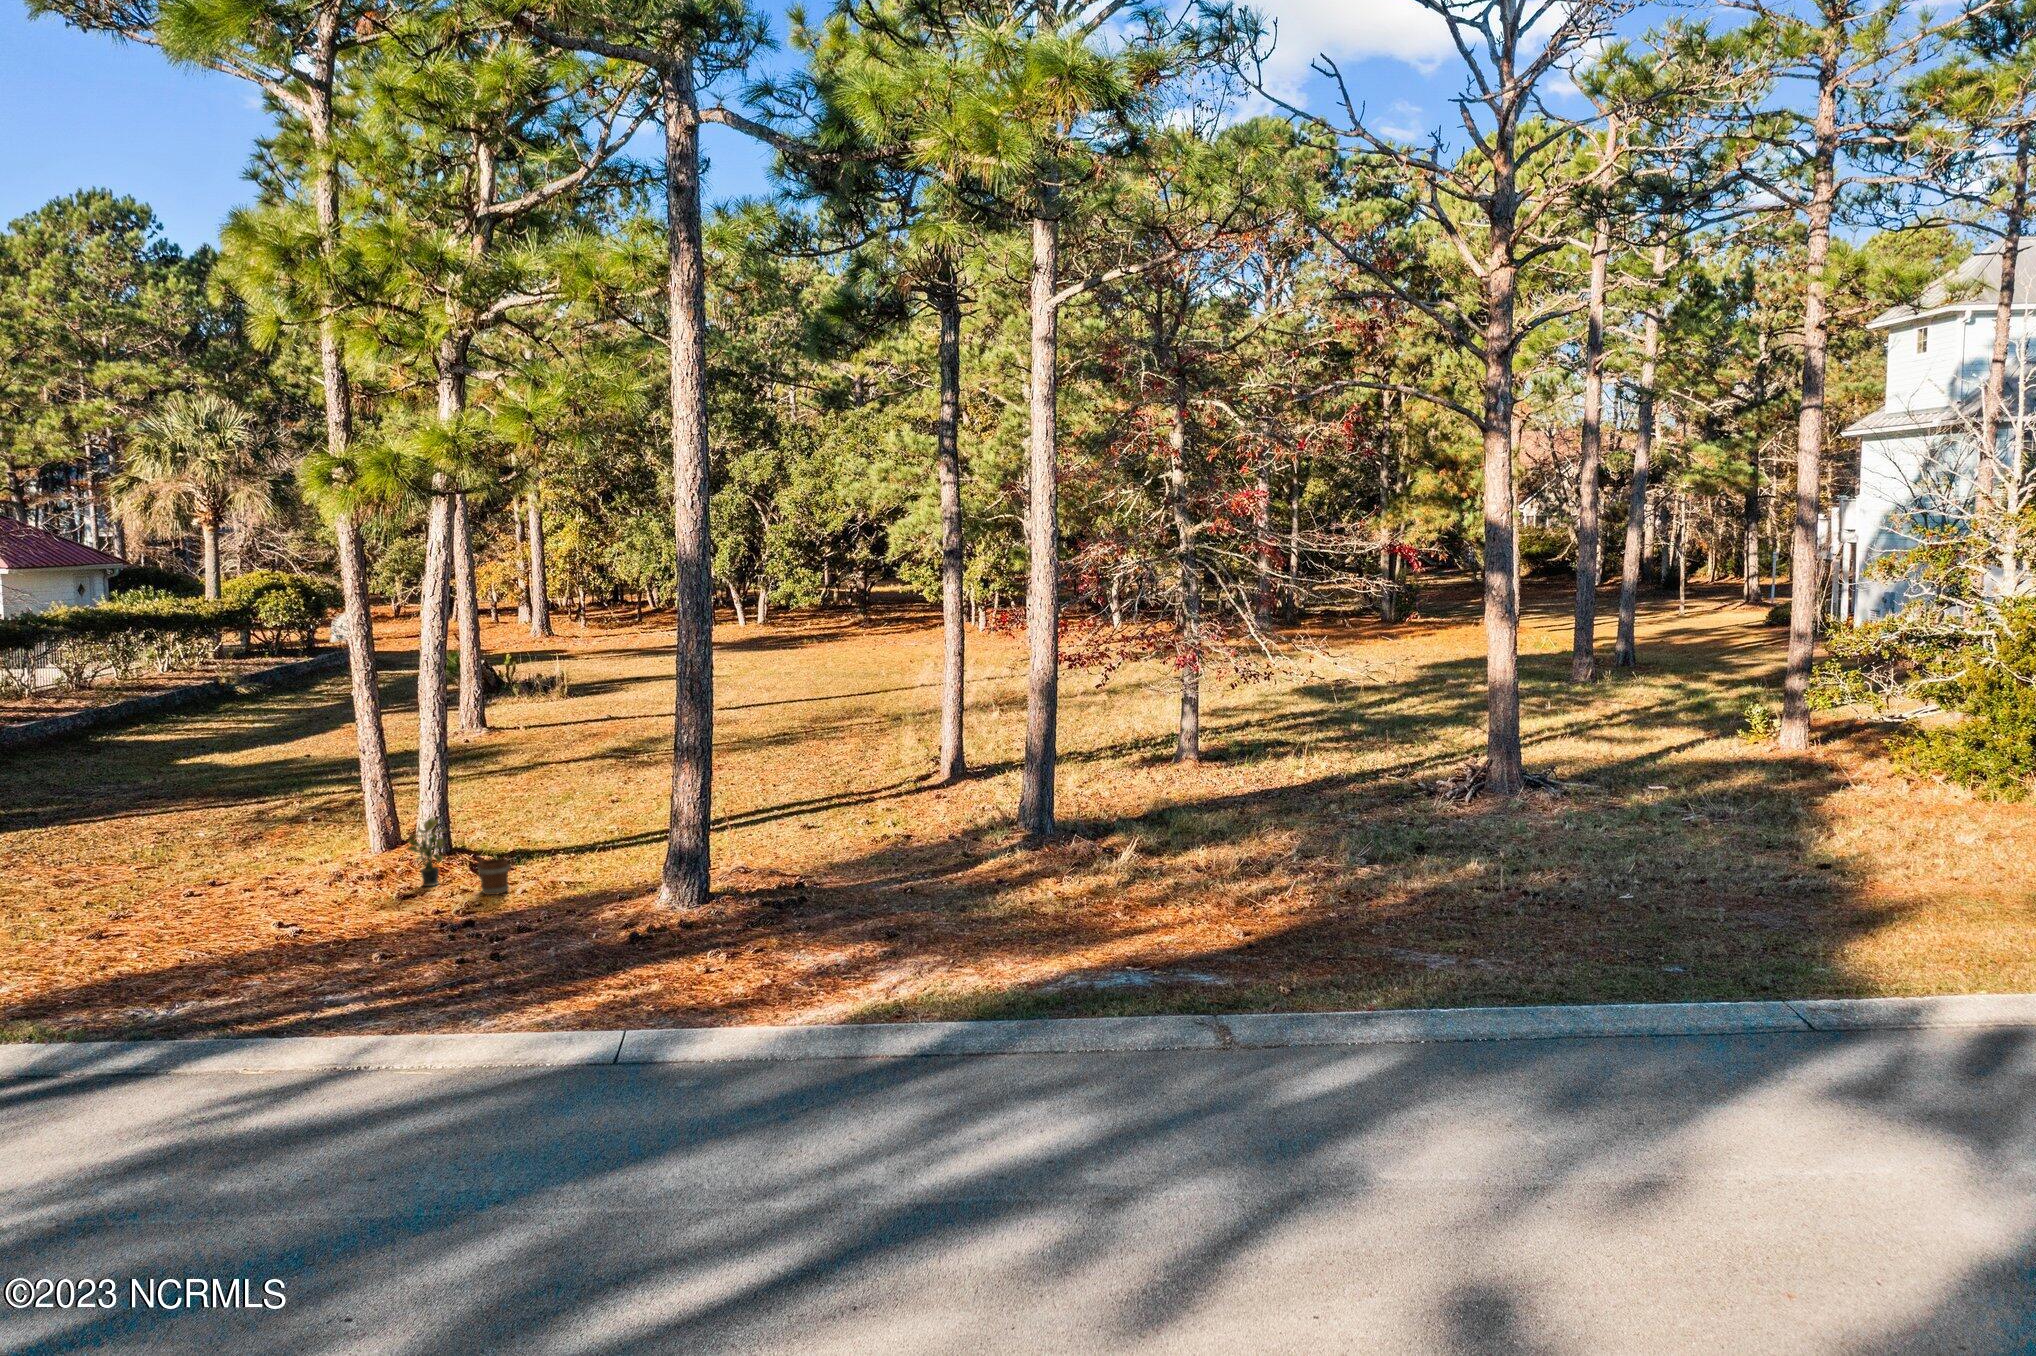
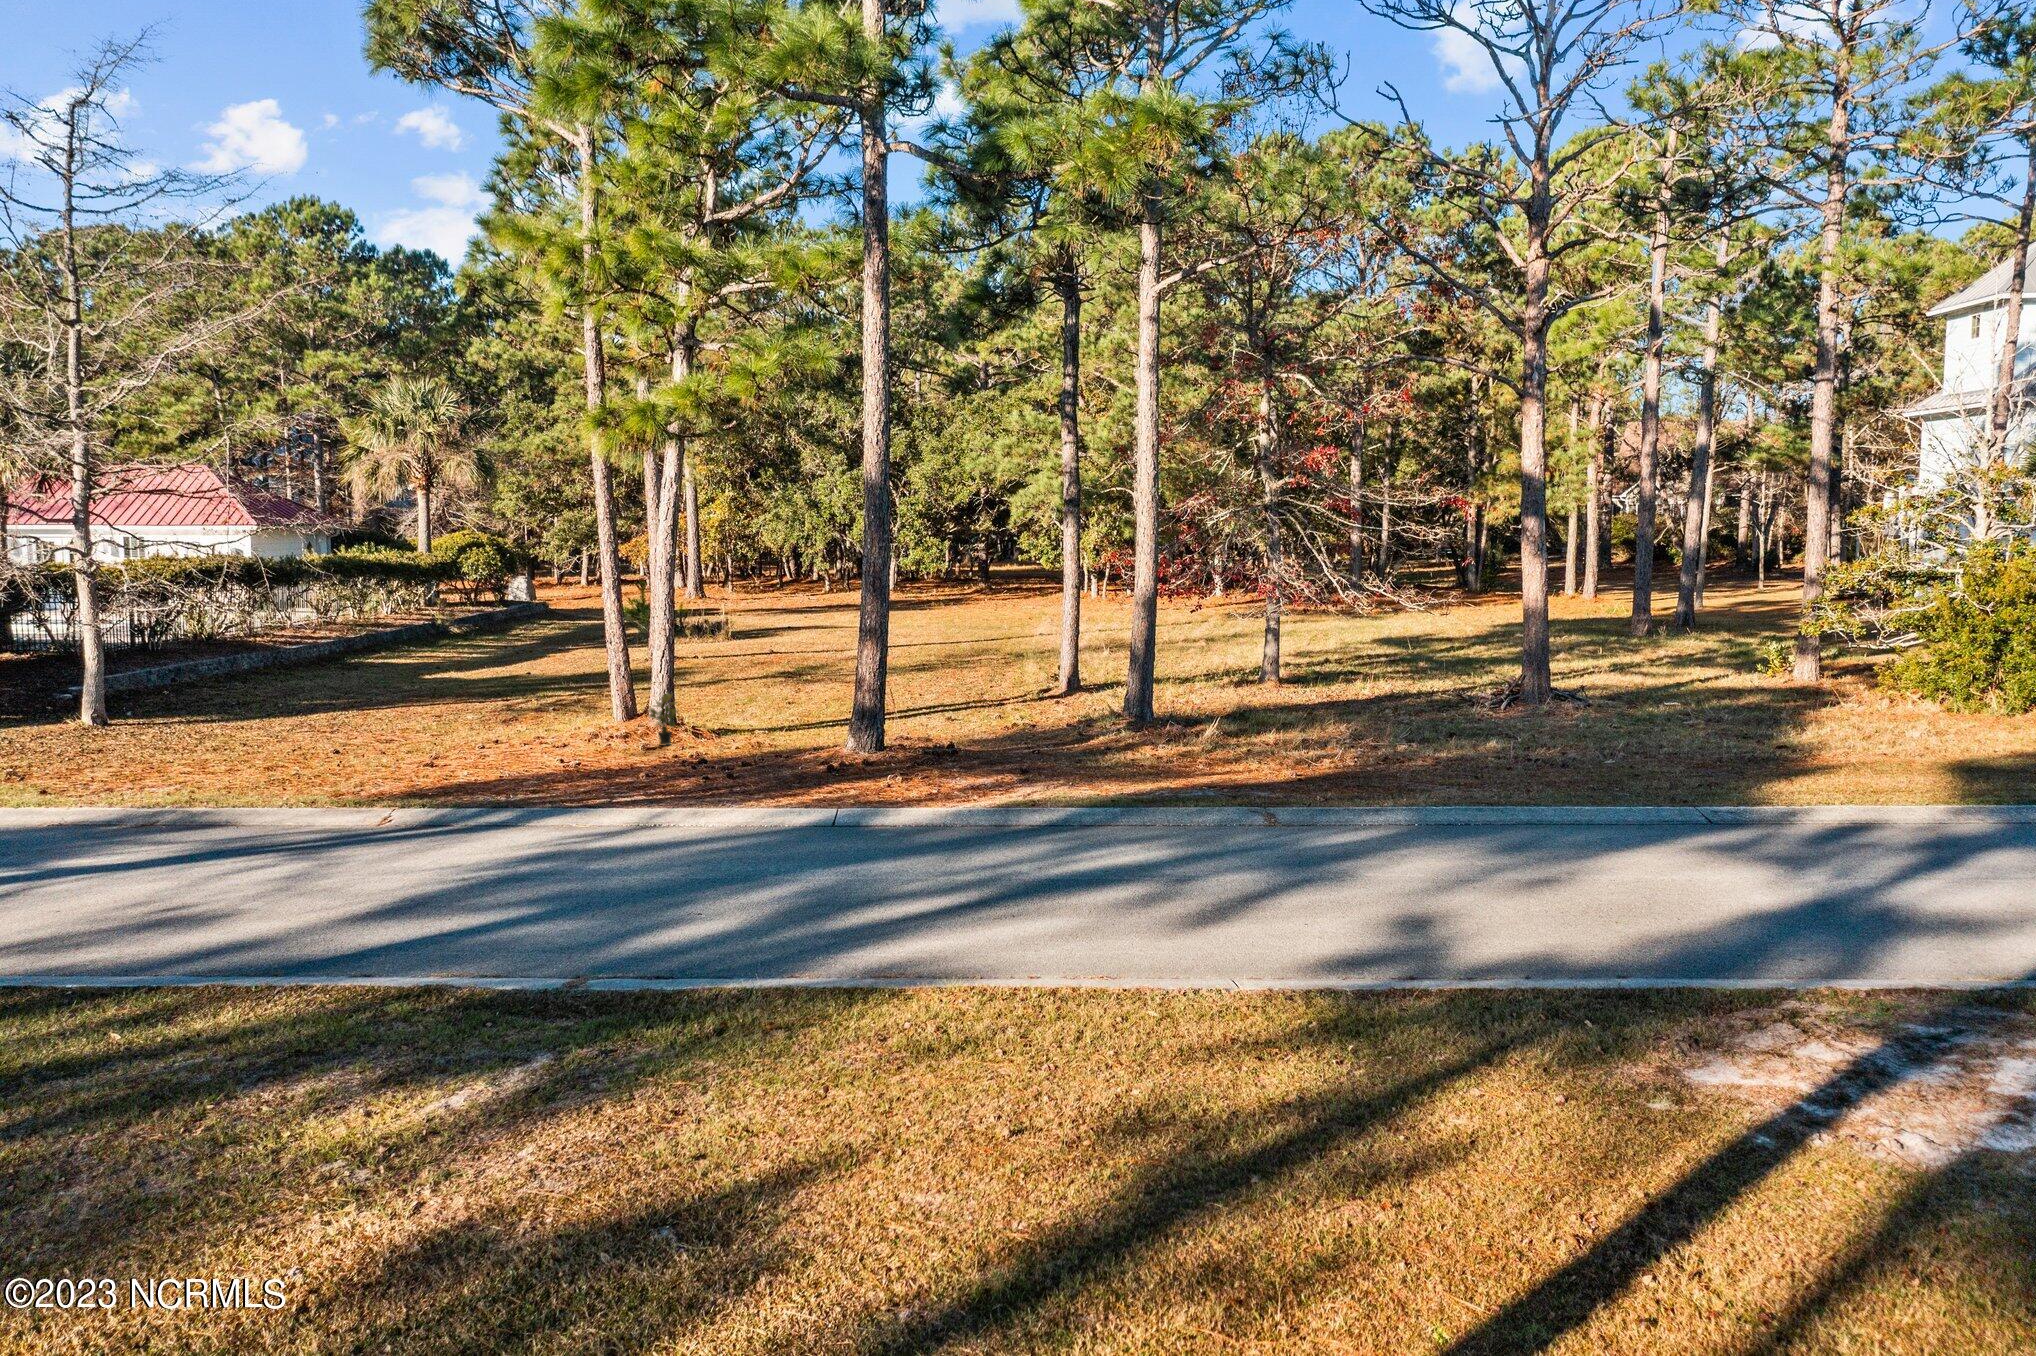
bucket: present [476,855,510,895] -> none [701,721,728,751]

